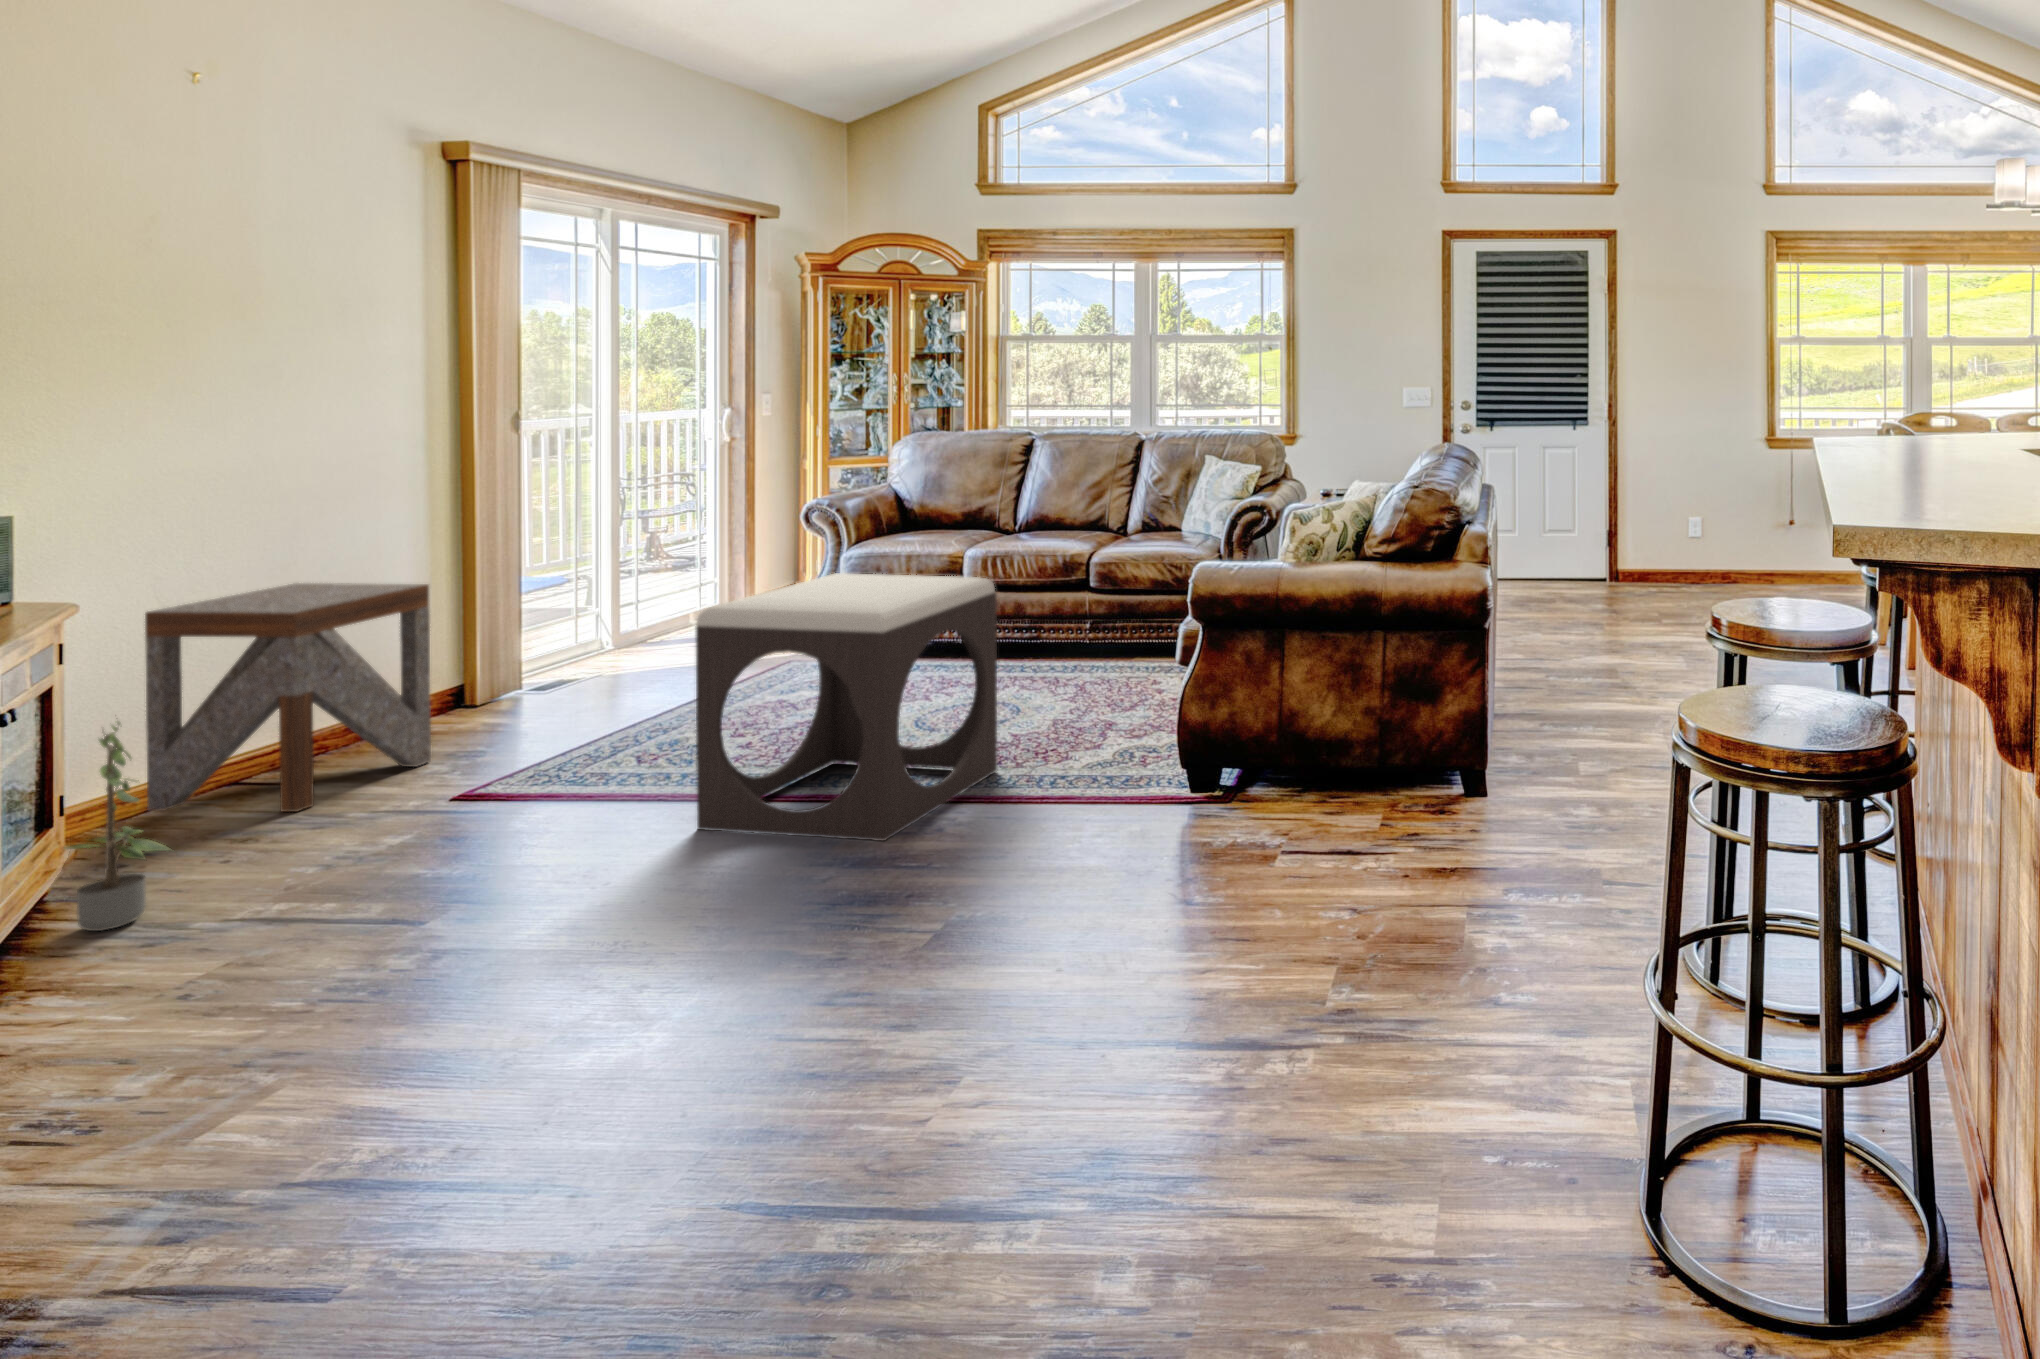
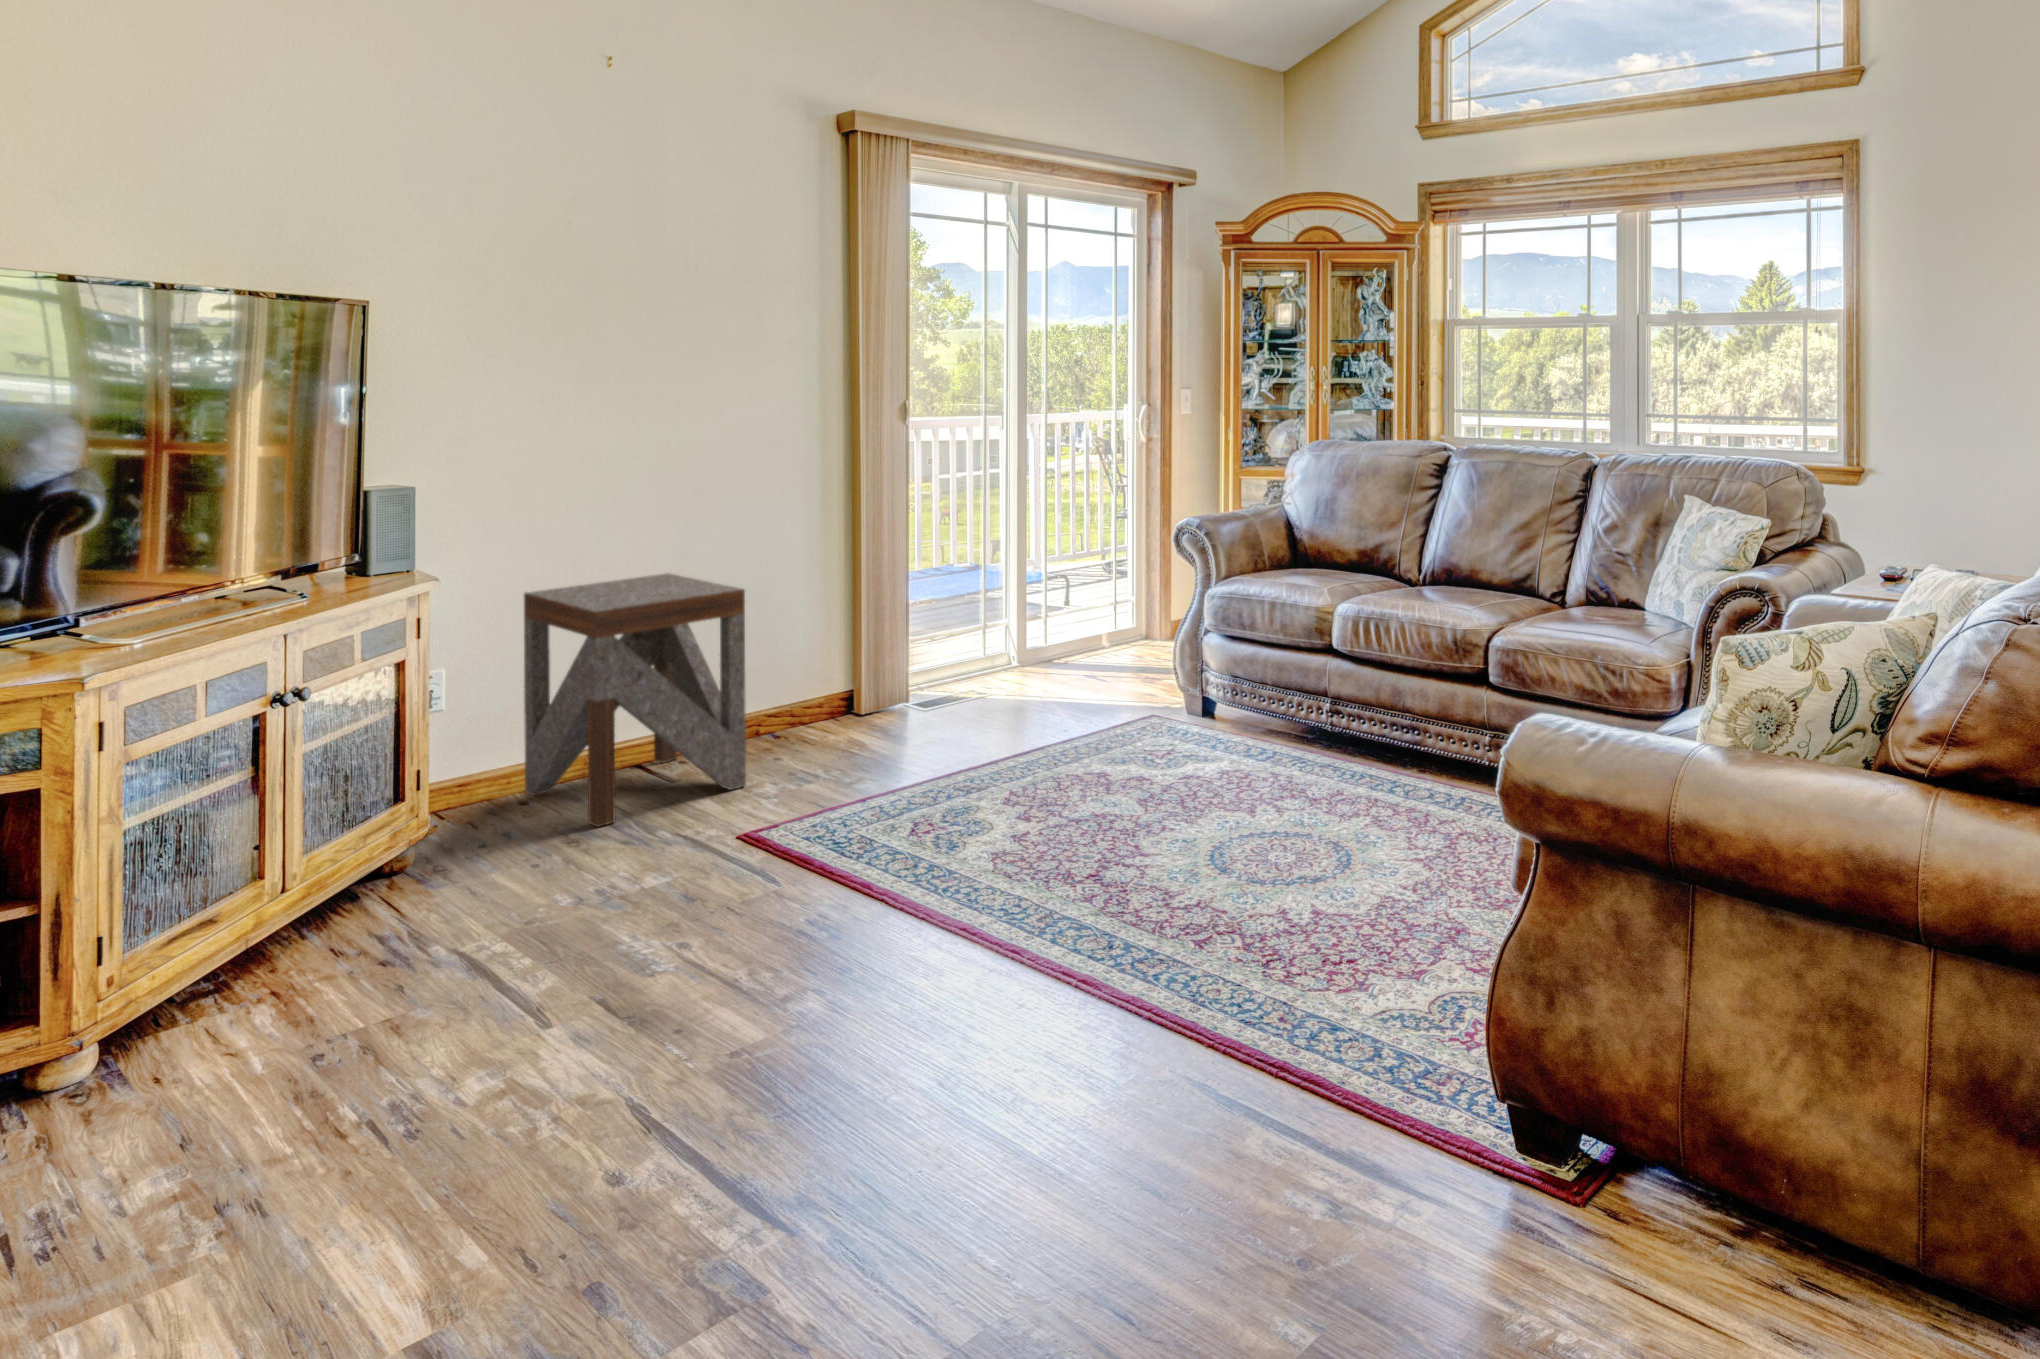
footstool: present [696,573,997,841] -> none [840,638,1242,1099]
potted plant: present [68,722,174,931] -> none [274,715,402,953]

